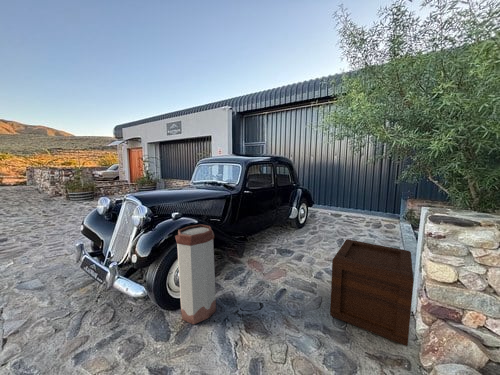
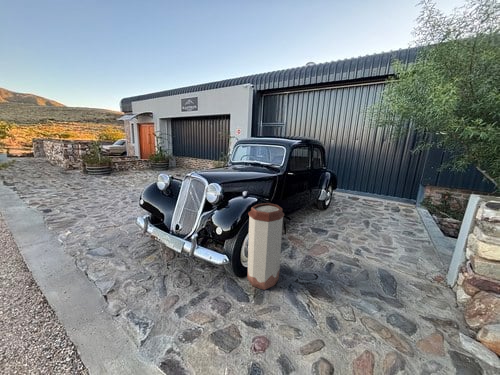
wooden crate: present [330,239,414,346] -> none [381,221,472,312]

